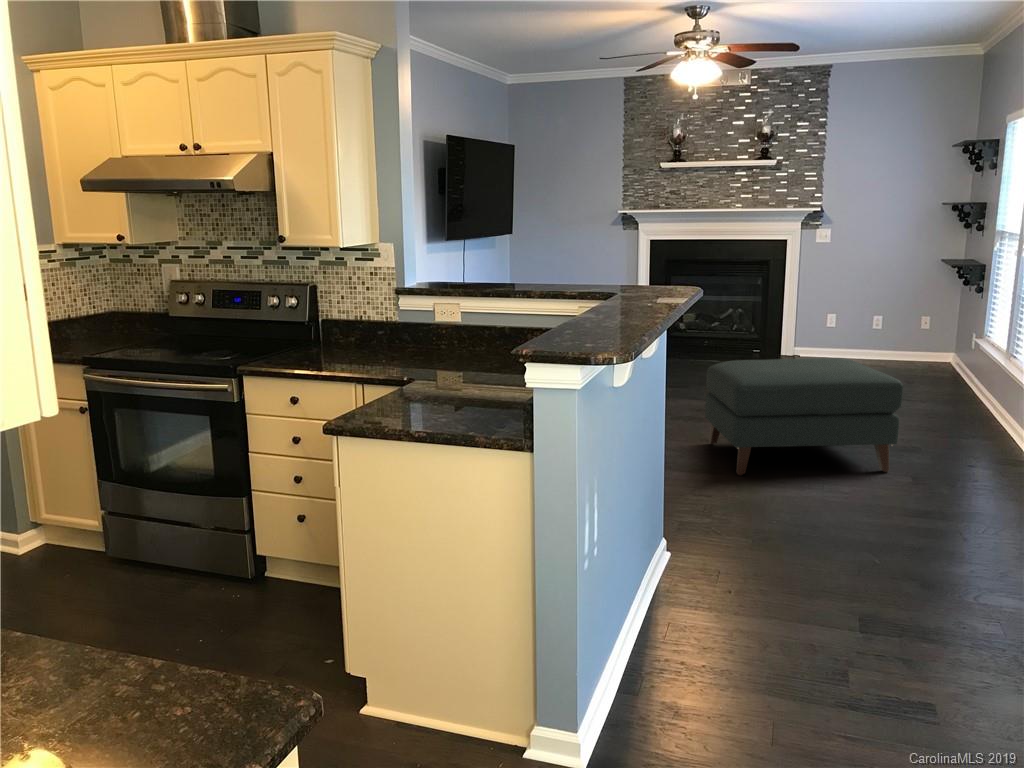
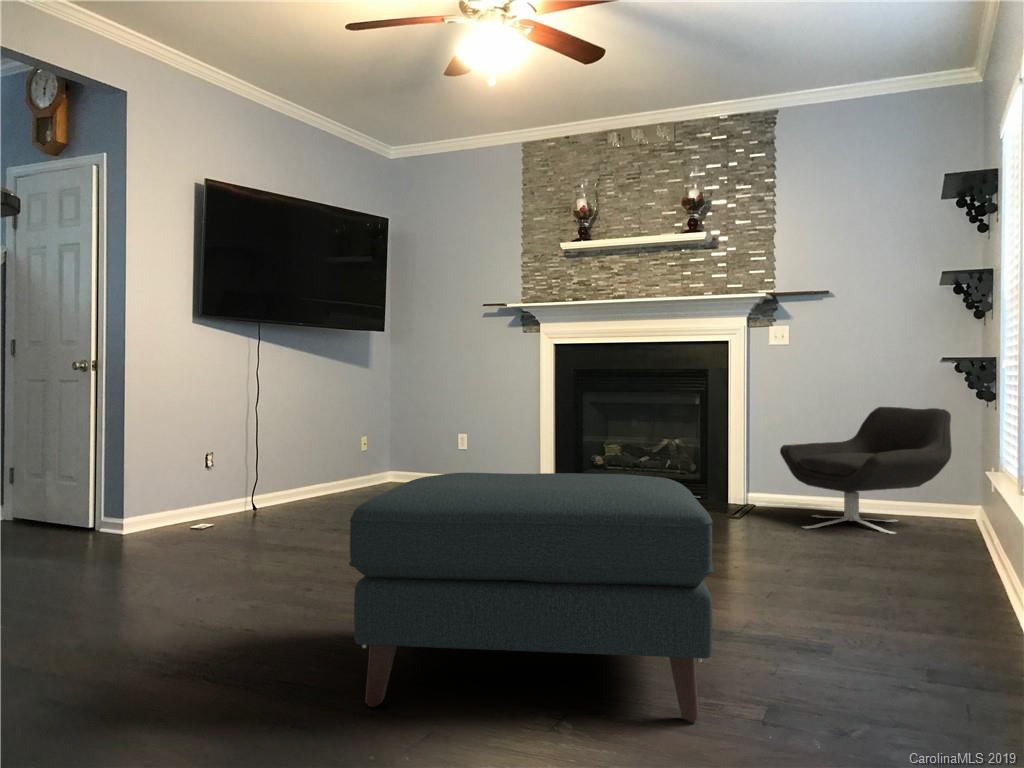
lounge chair: none [828,287,944,375] -> present [780,407,952,534]

